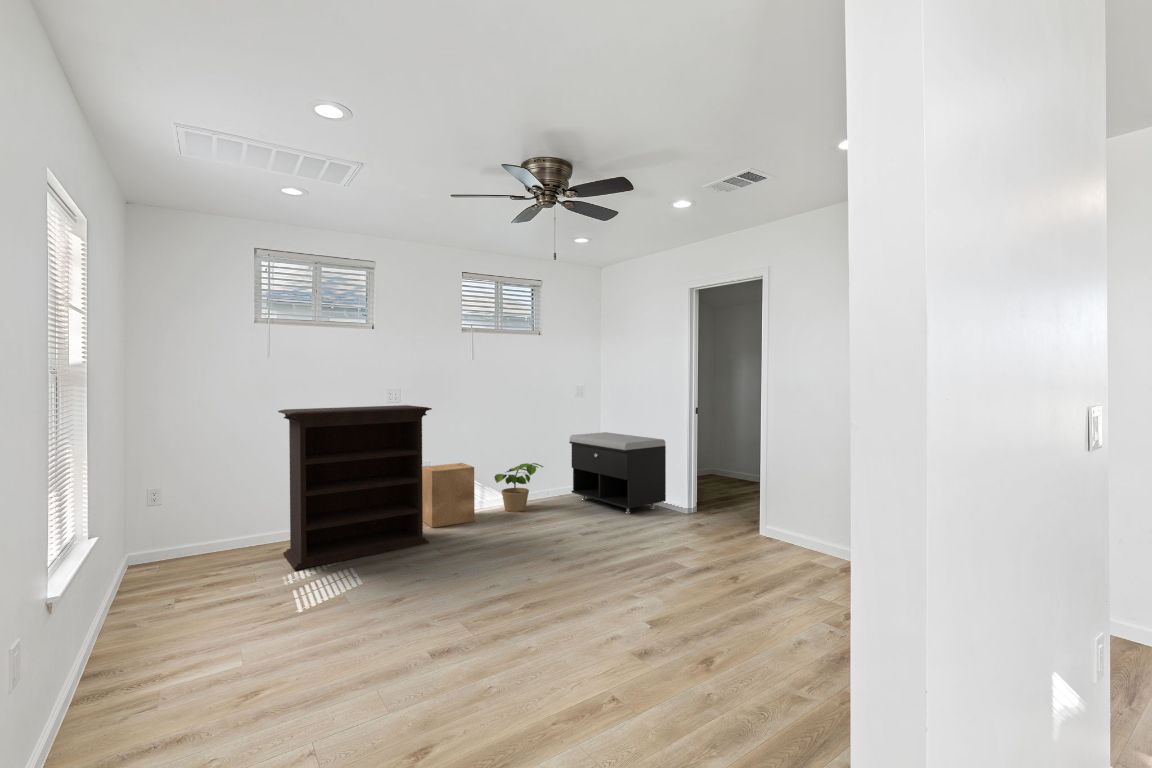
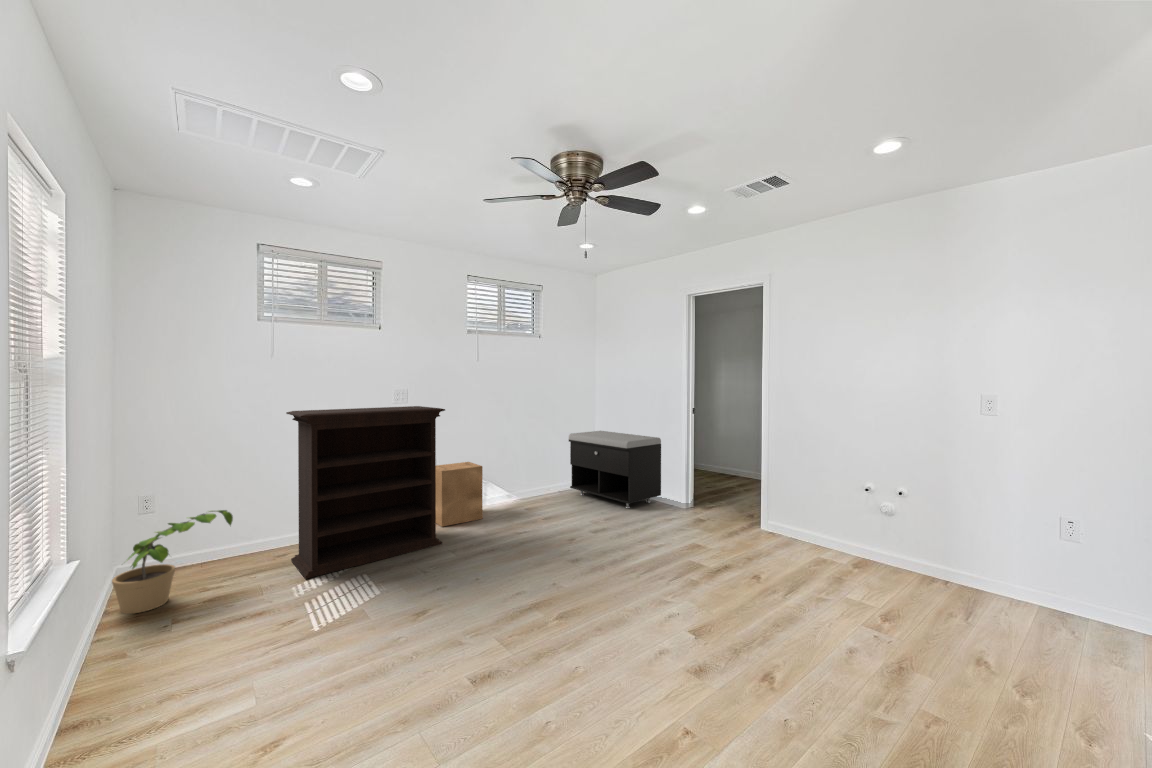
potted plant: present [495,463,543,512] -> present [112,510,233,614]

